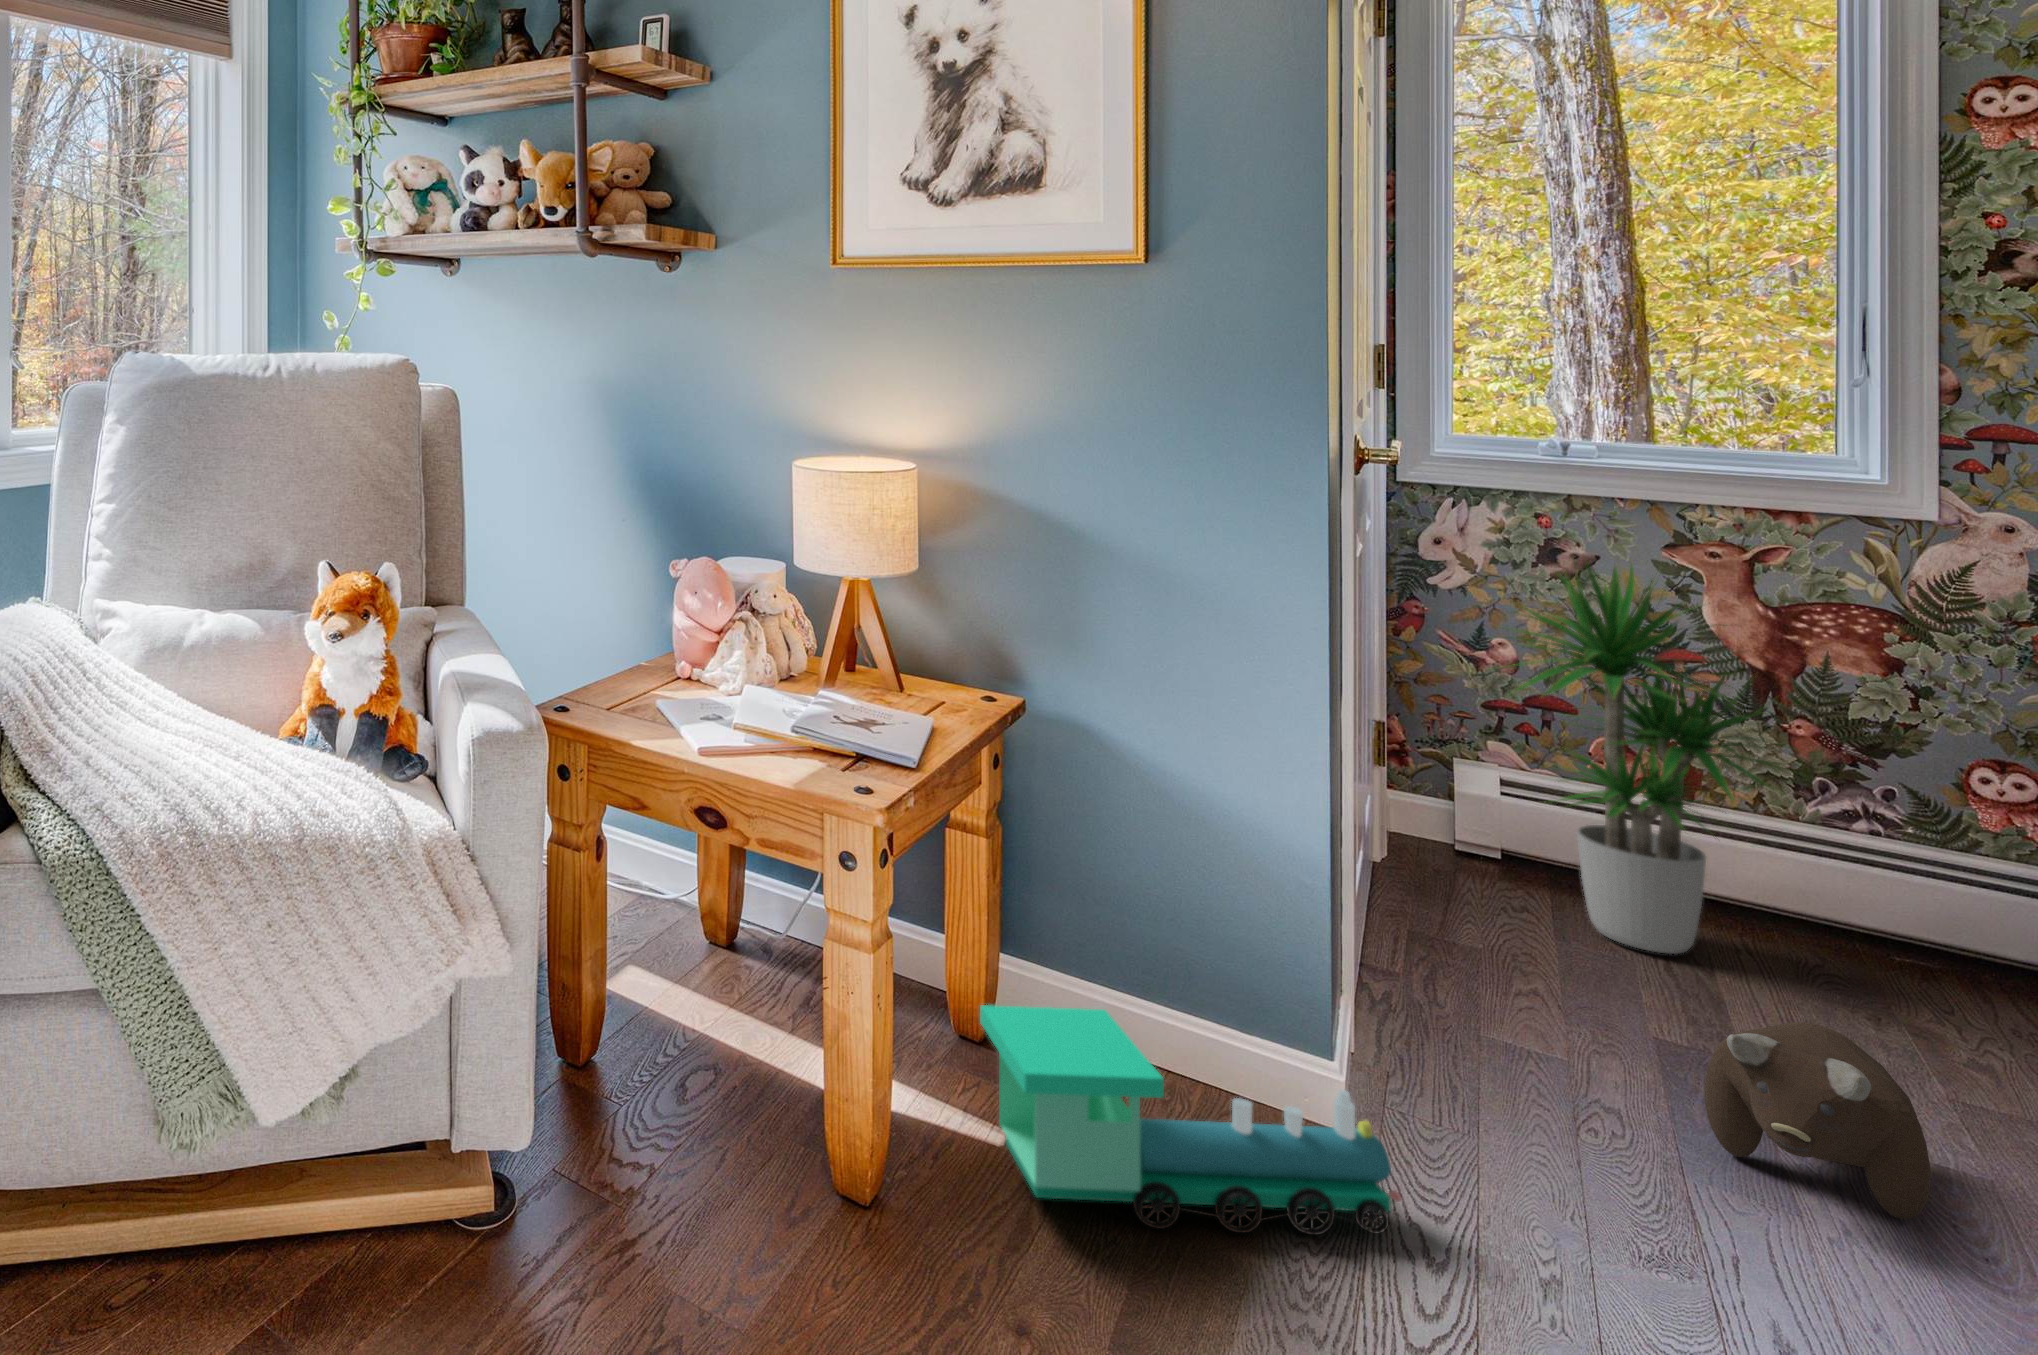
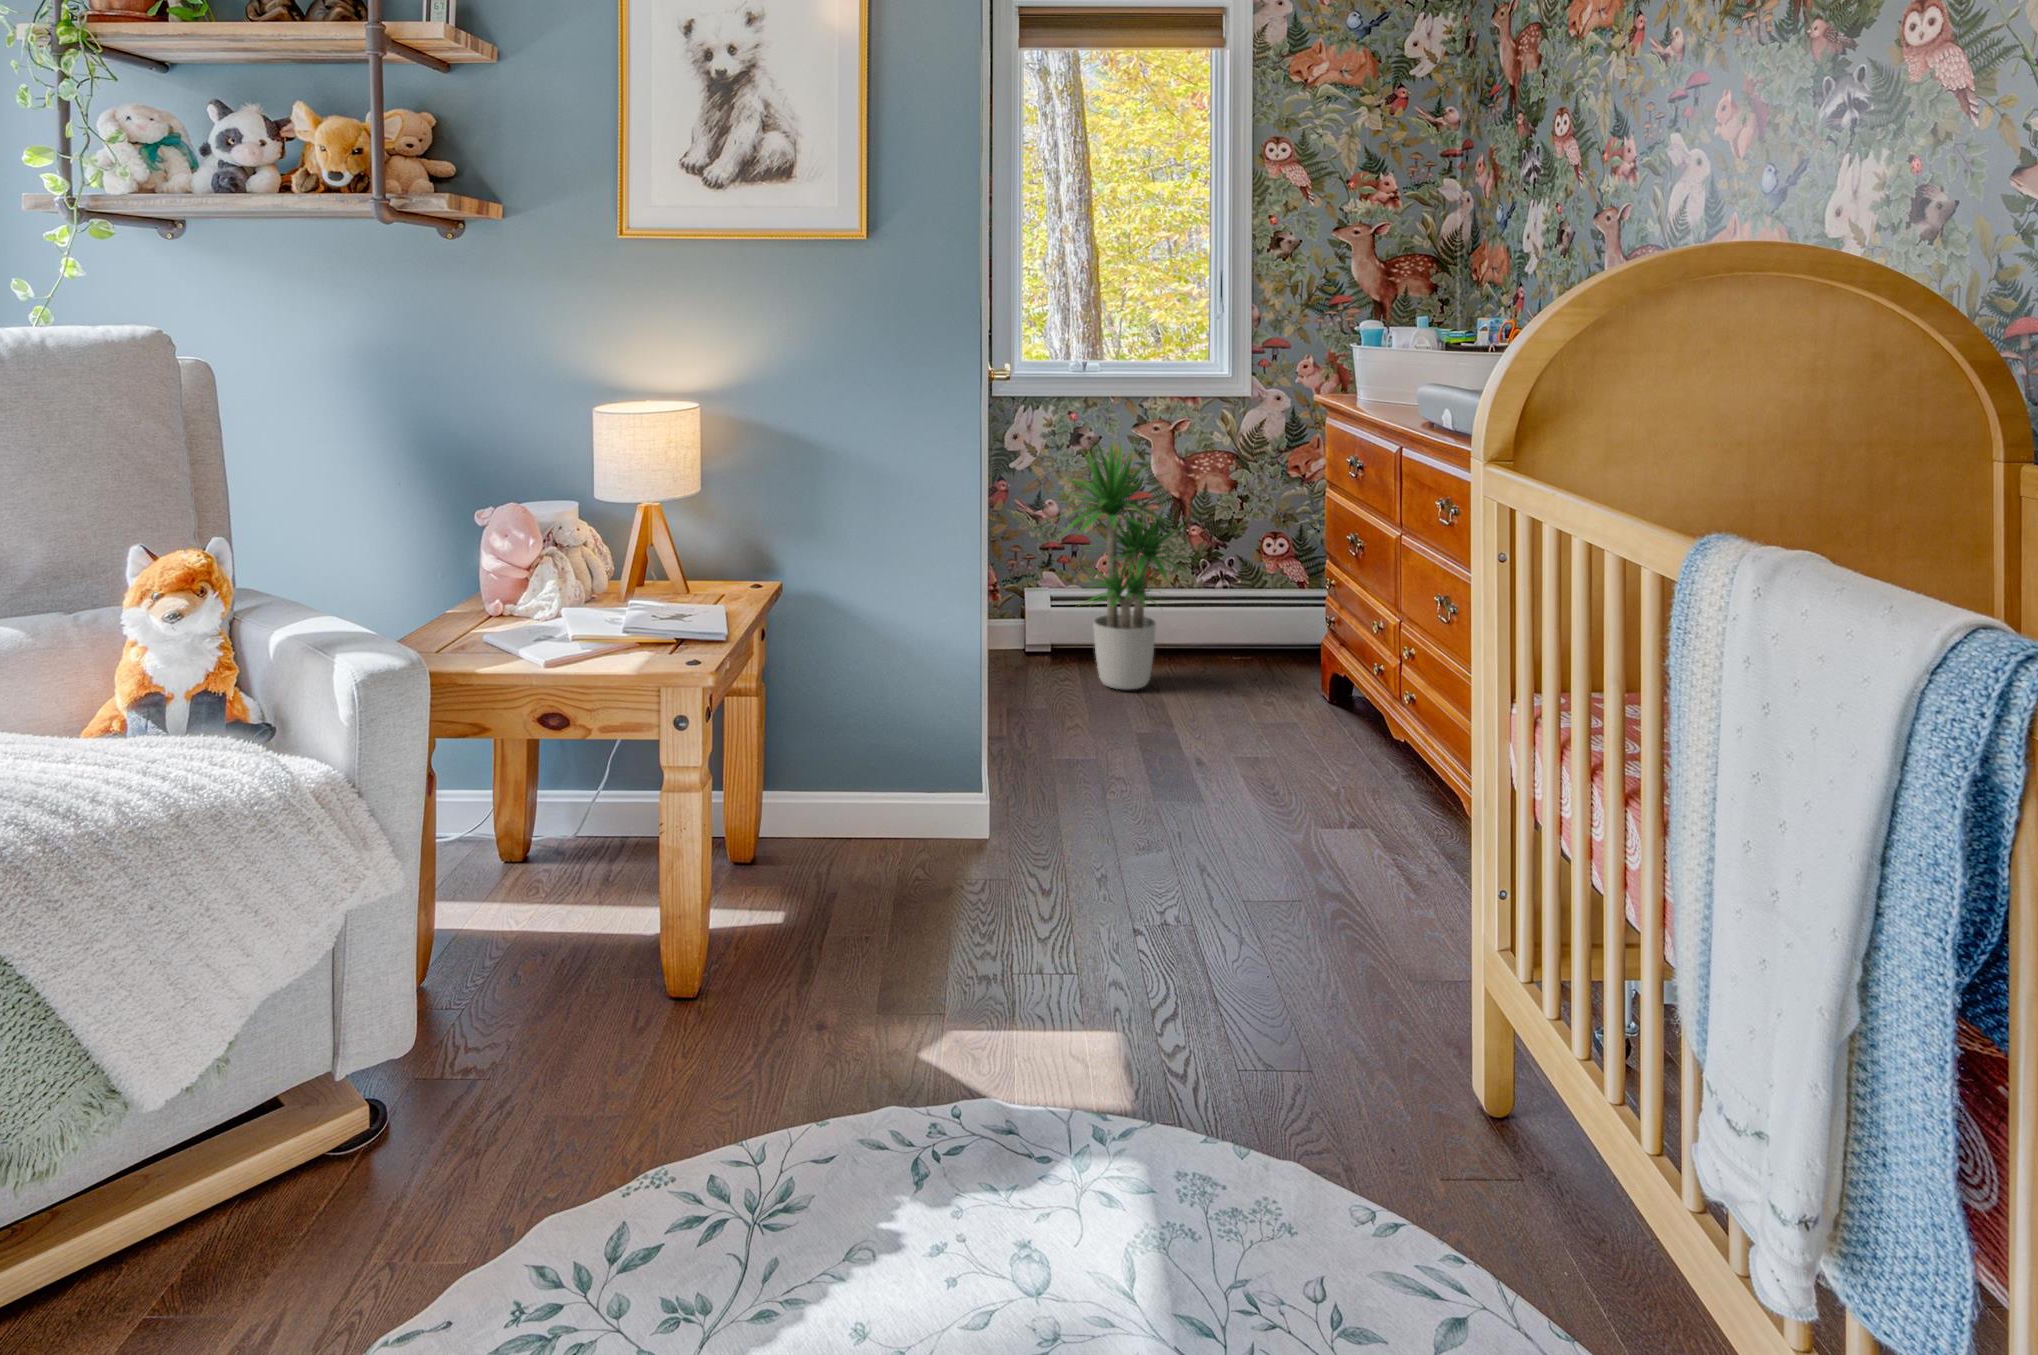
toy train: present [980,1005,1401,1235] -> none [774,793,1027,933]
plush toy: present [1704,1022,1931,1220] -> none [1162,701,1255,796]

